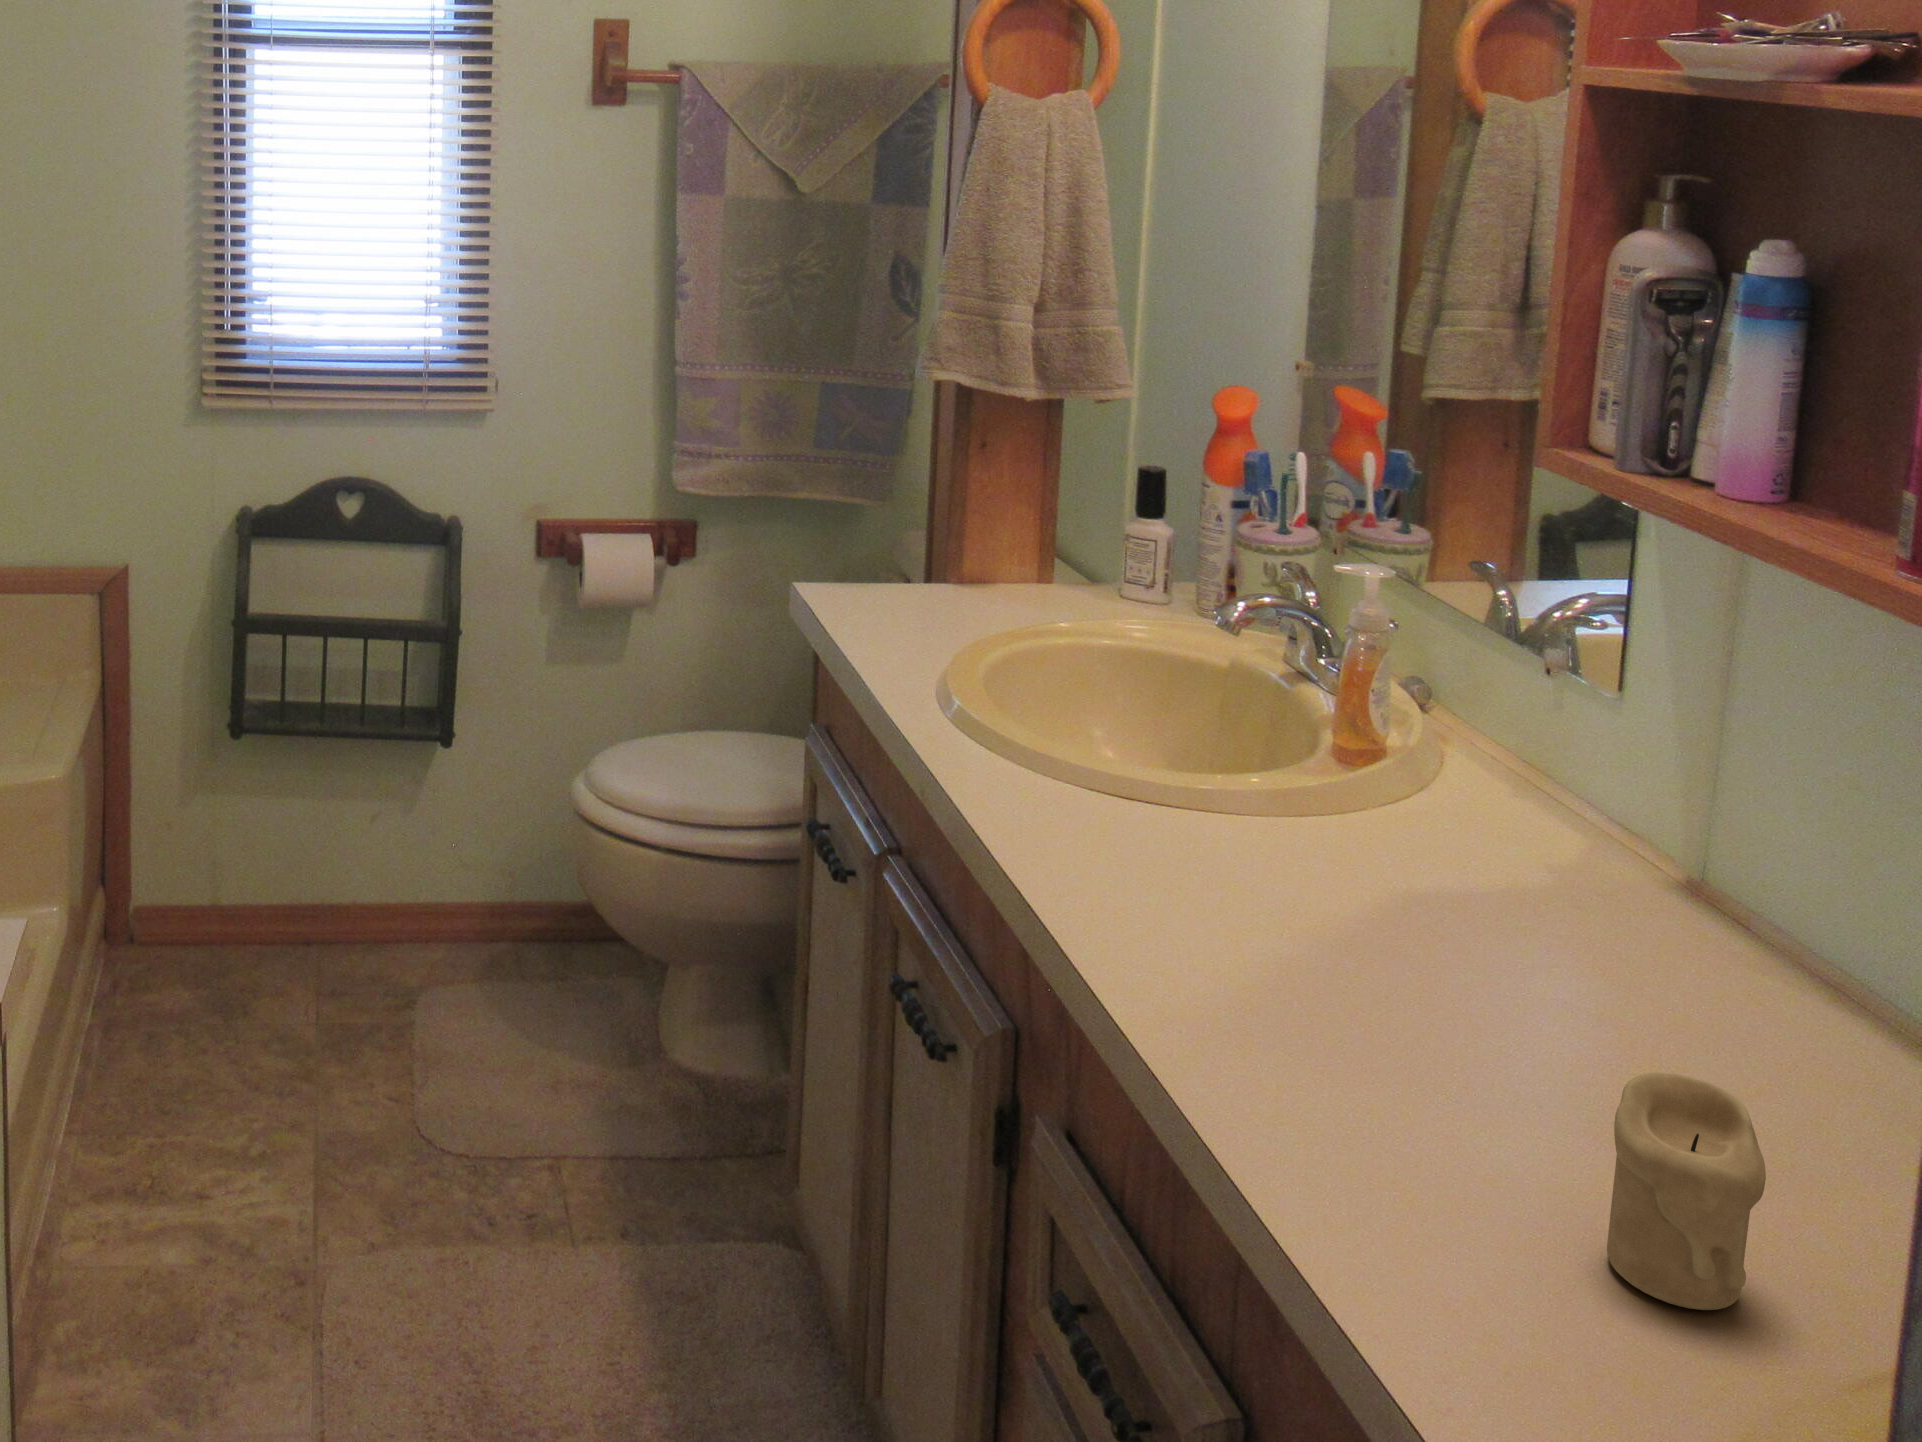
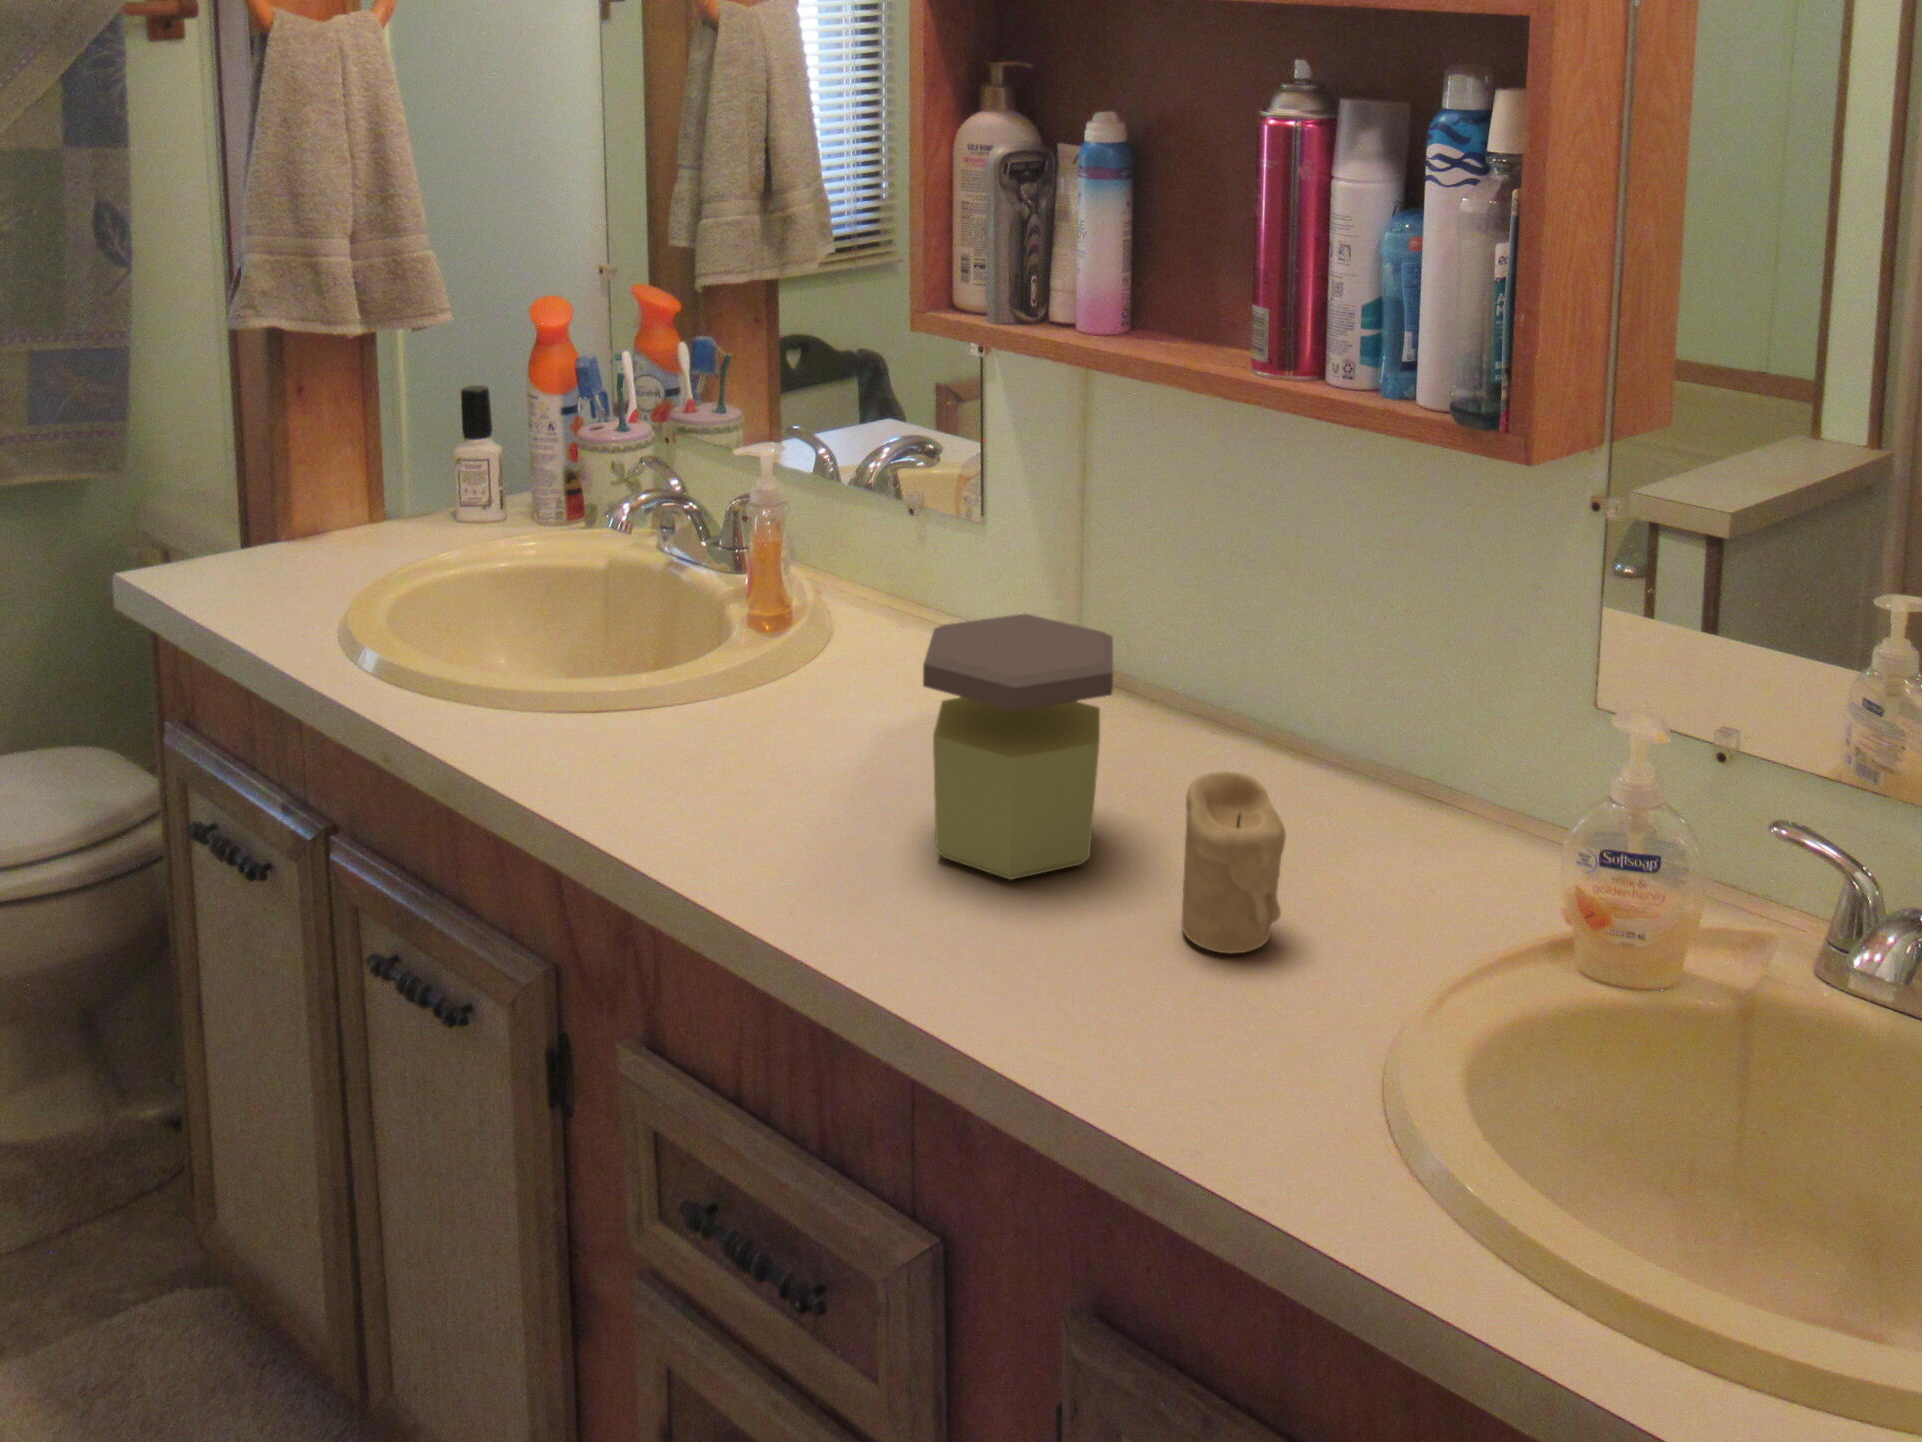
jar: none [1354,808,1637,1132] -> present [923,614,1113,880]

